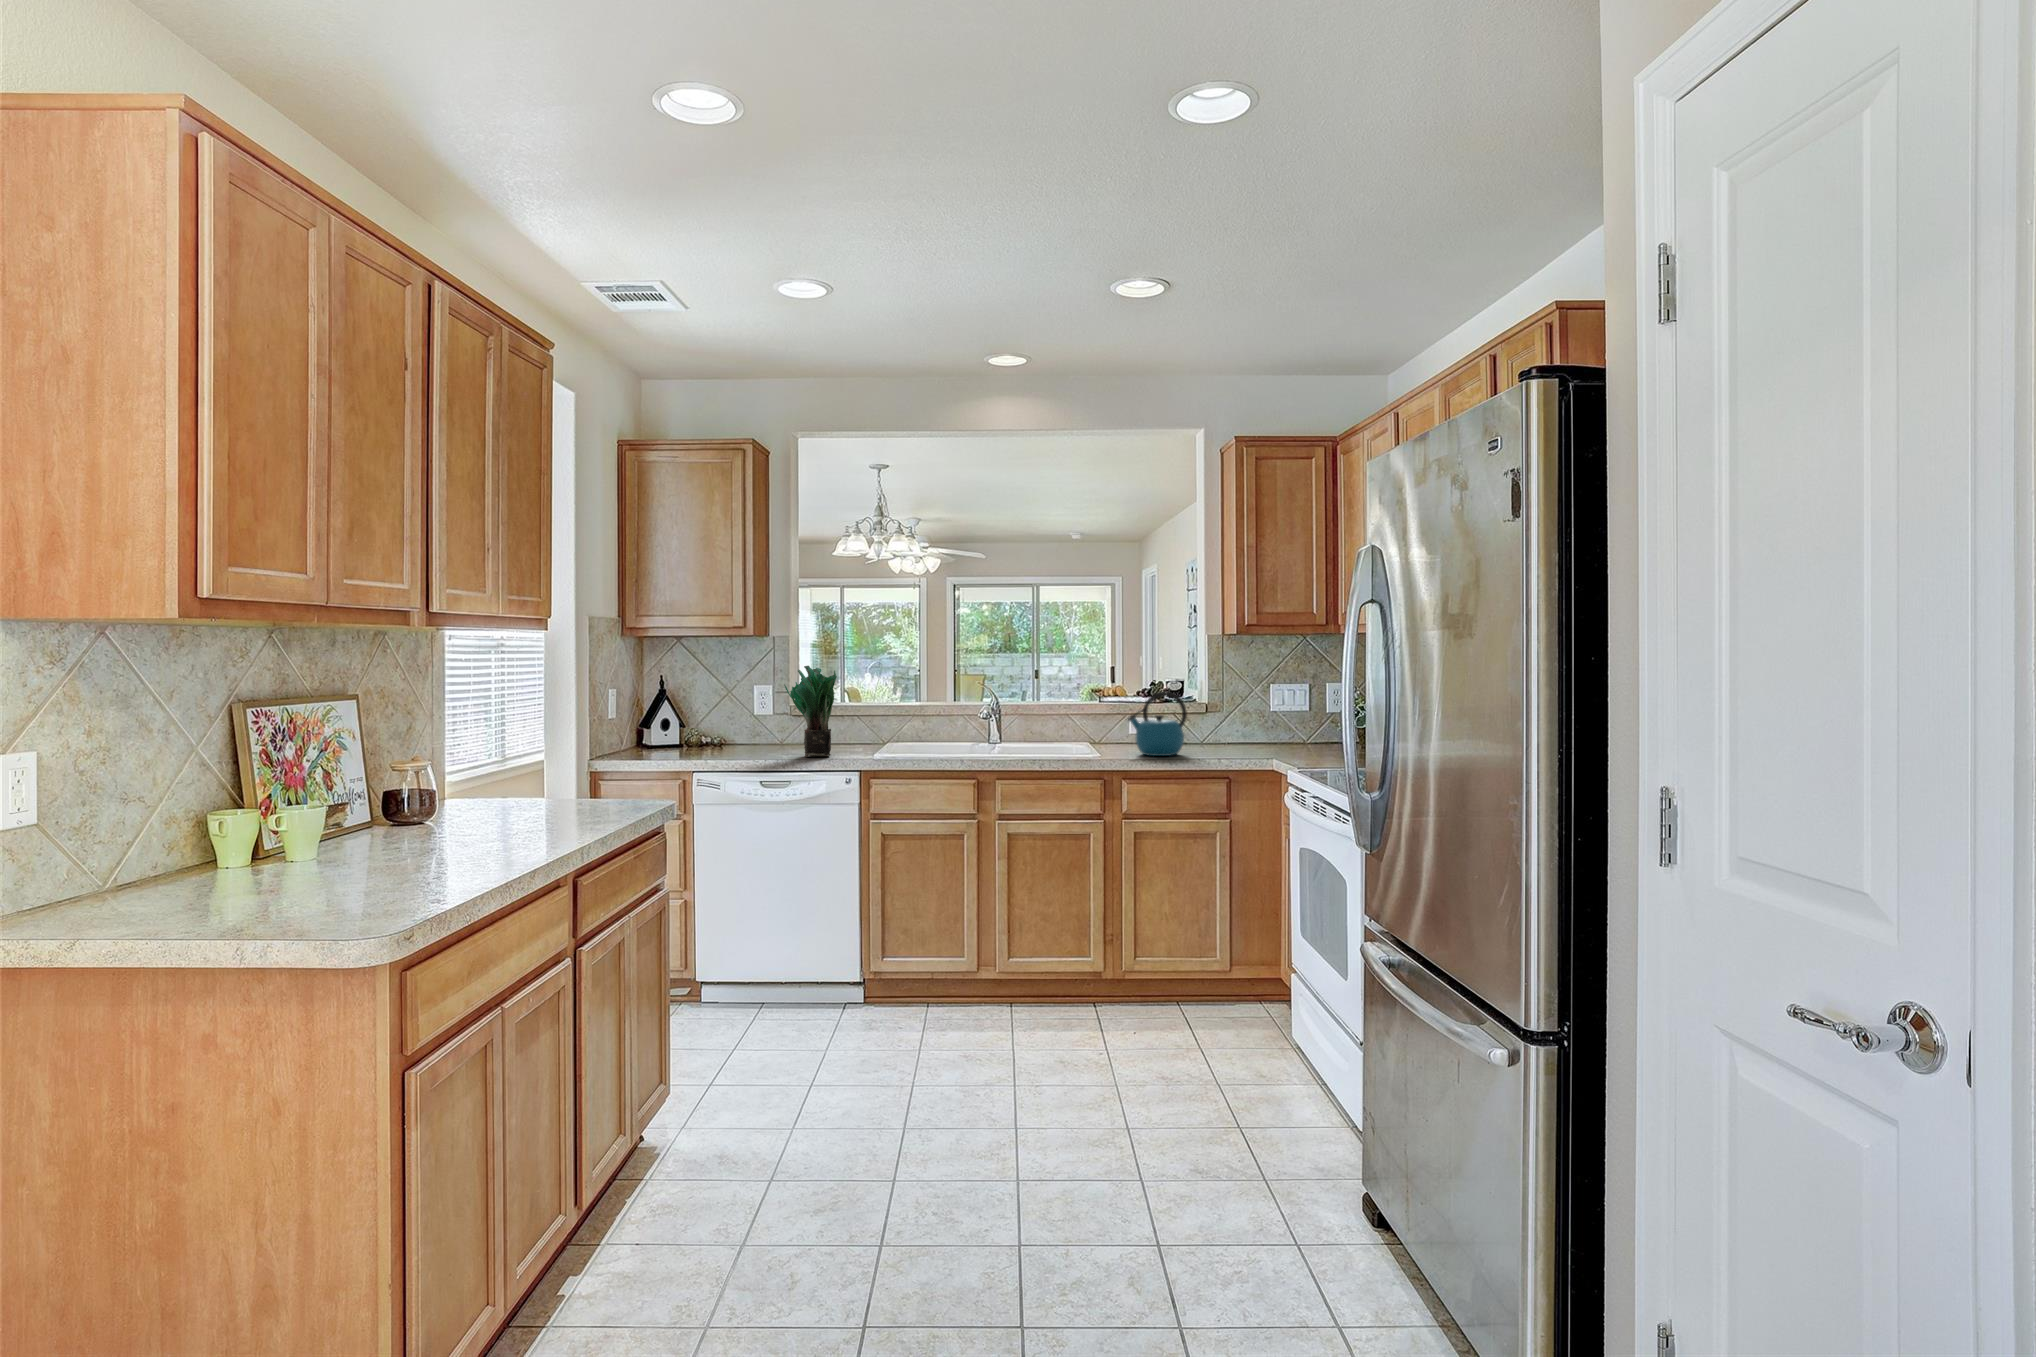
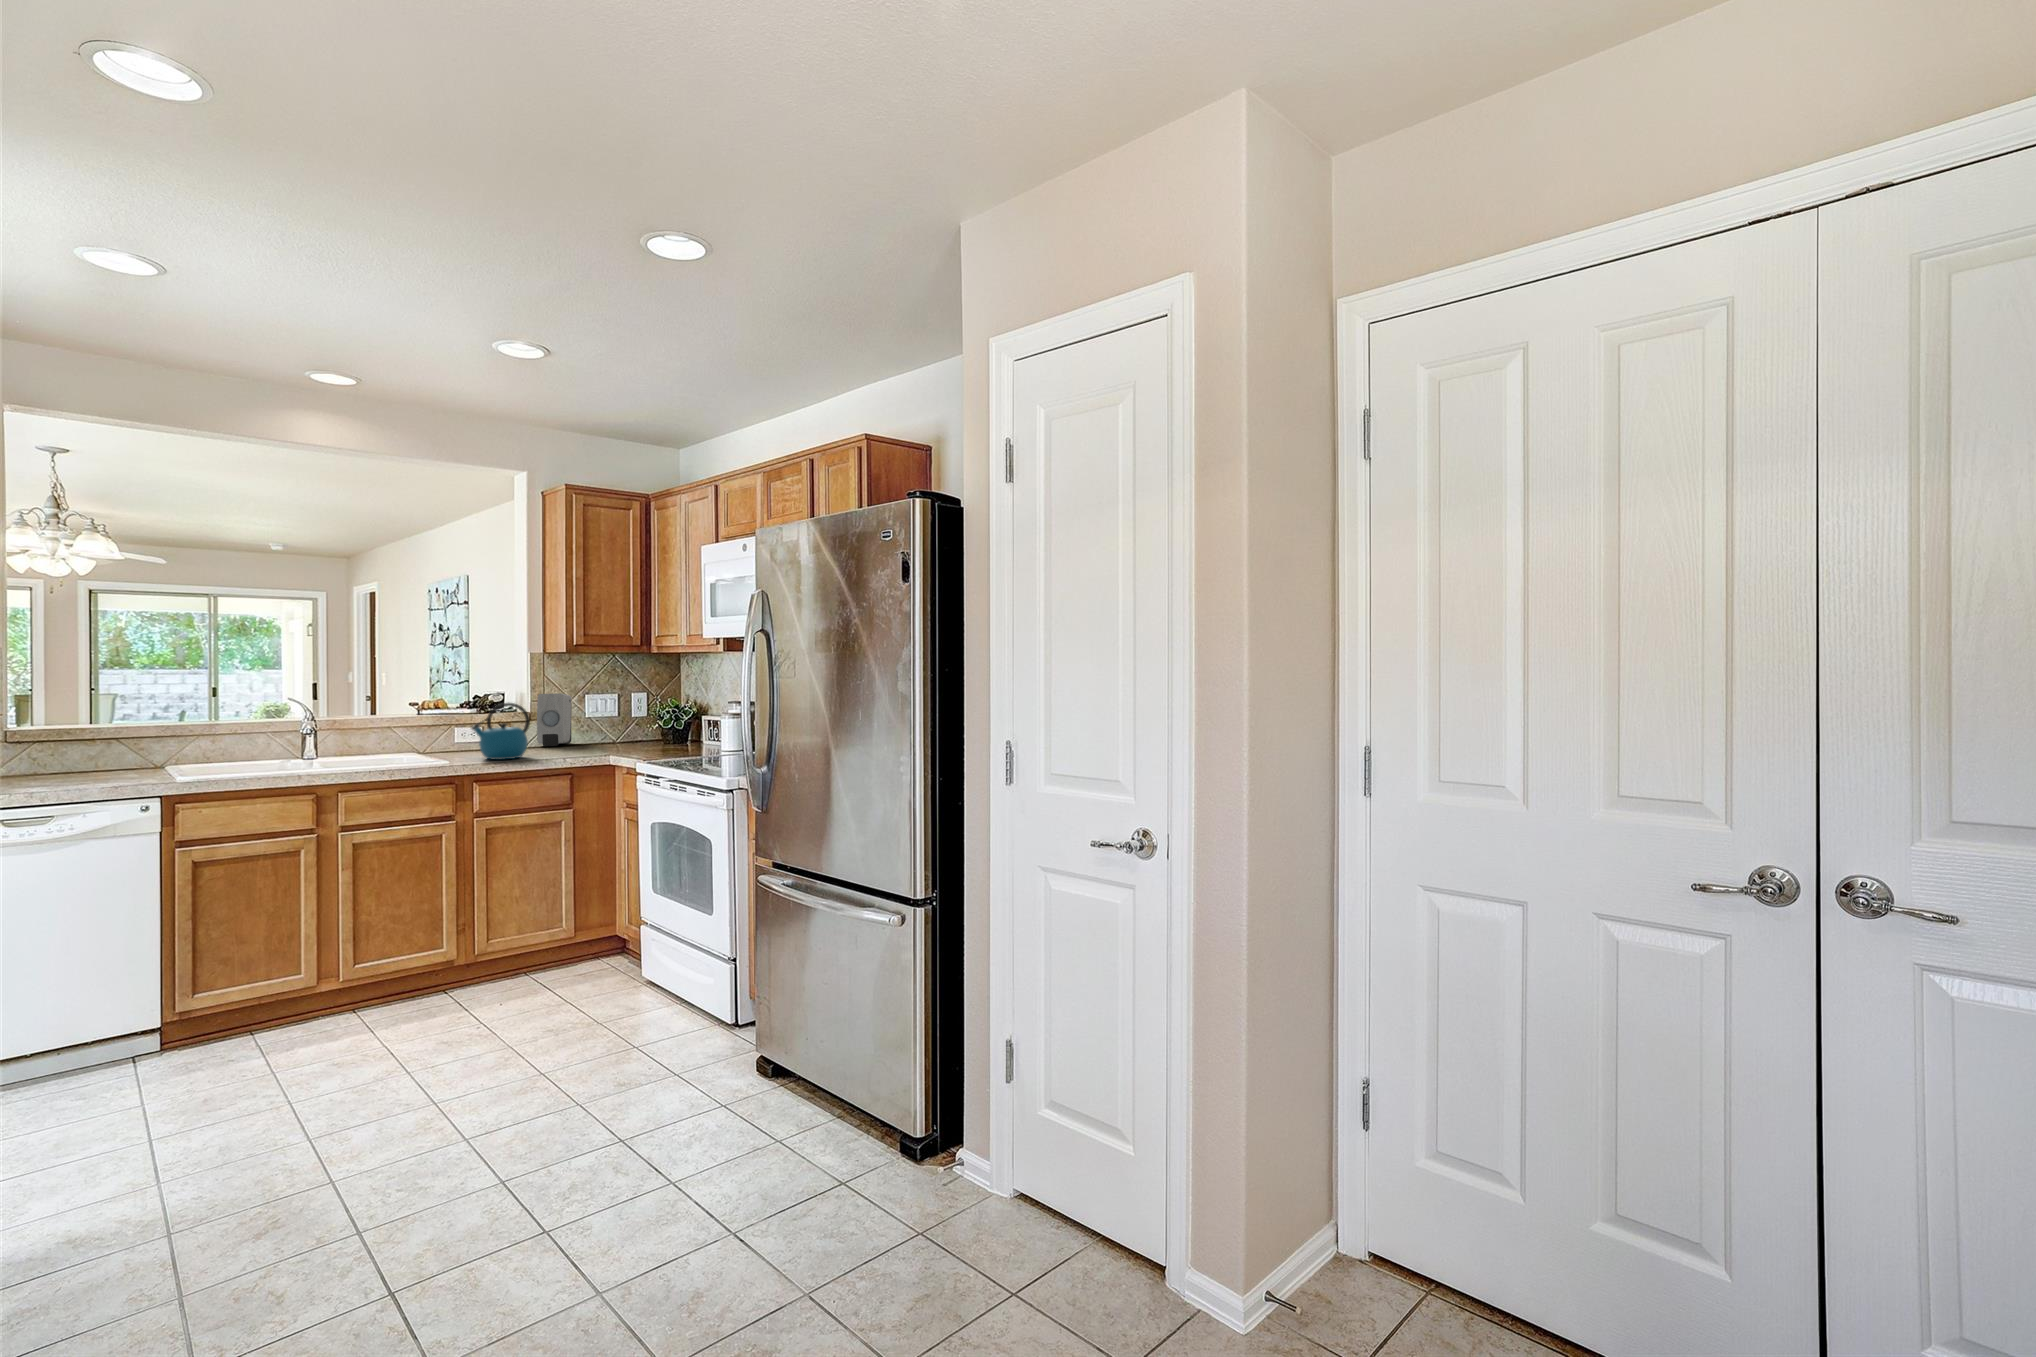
potted plant: present [784,666,837,757] -> none [29,685,114,789]
soap dispenser: none [1208,683,1249,744] -> present [537,694,571,746]

